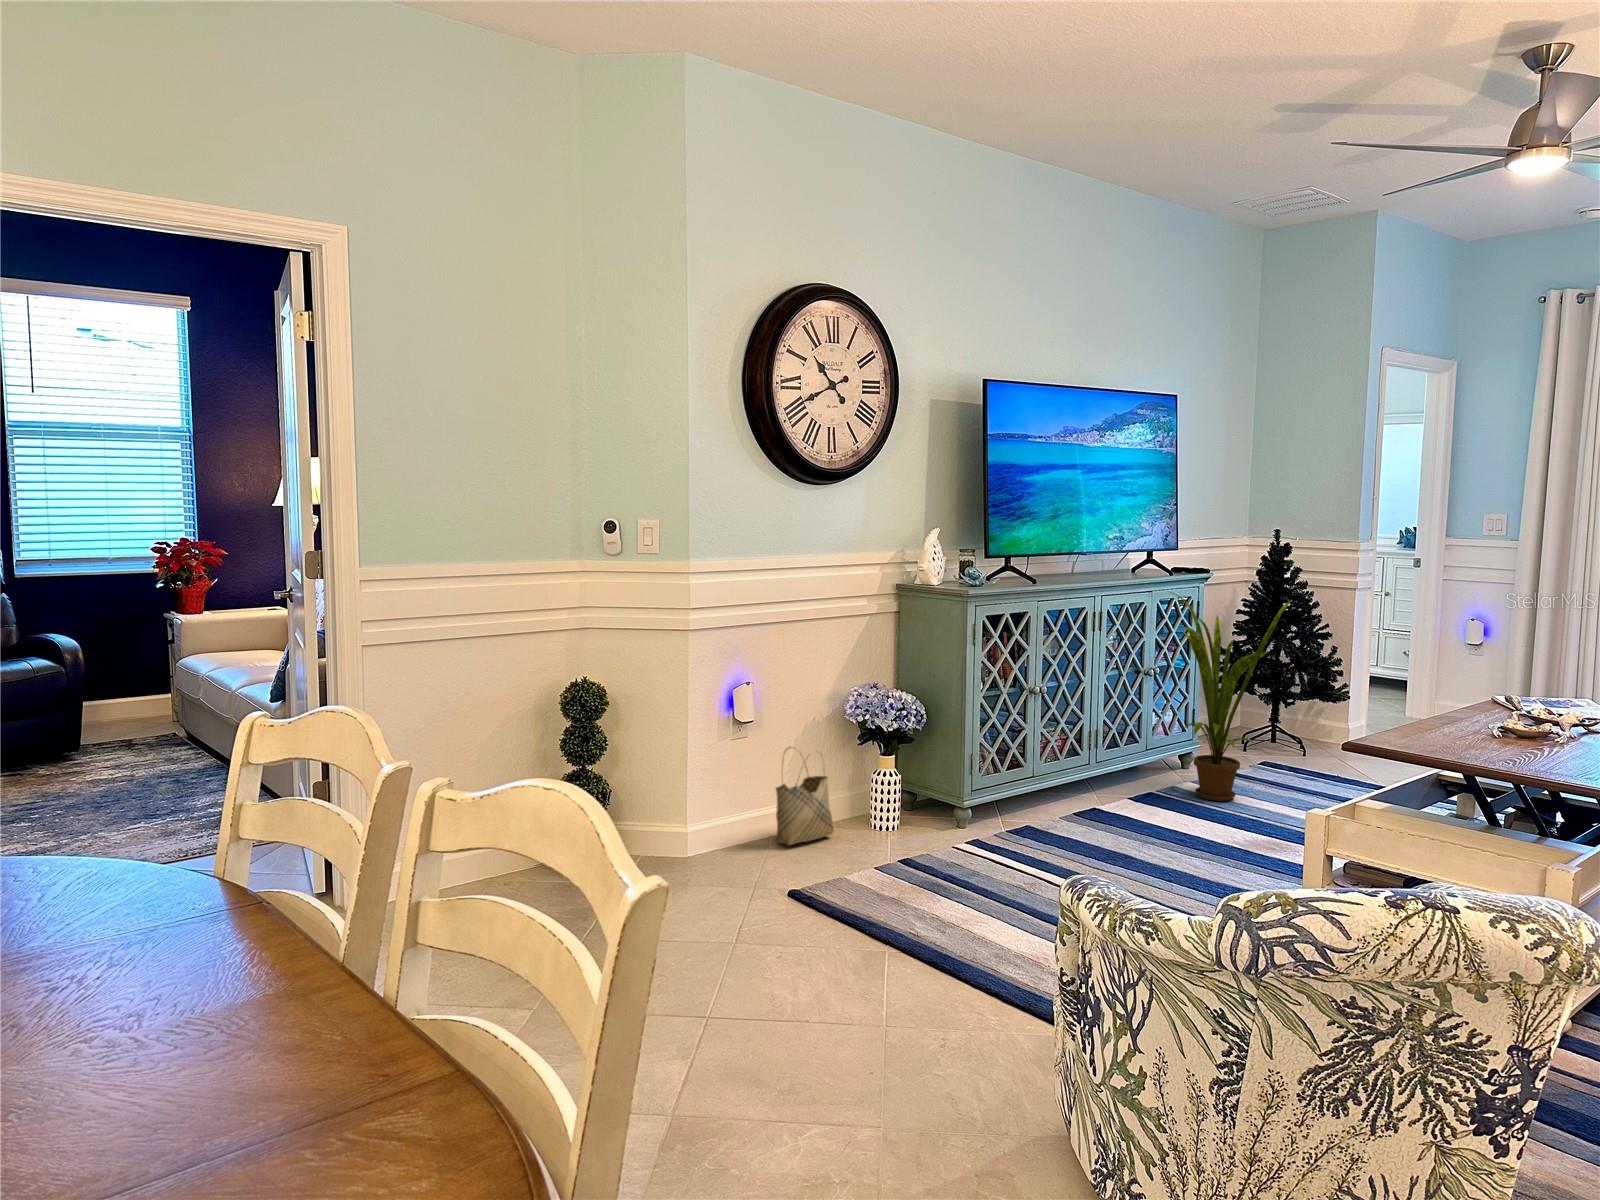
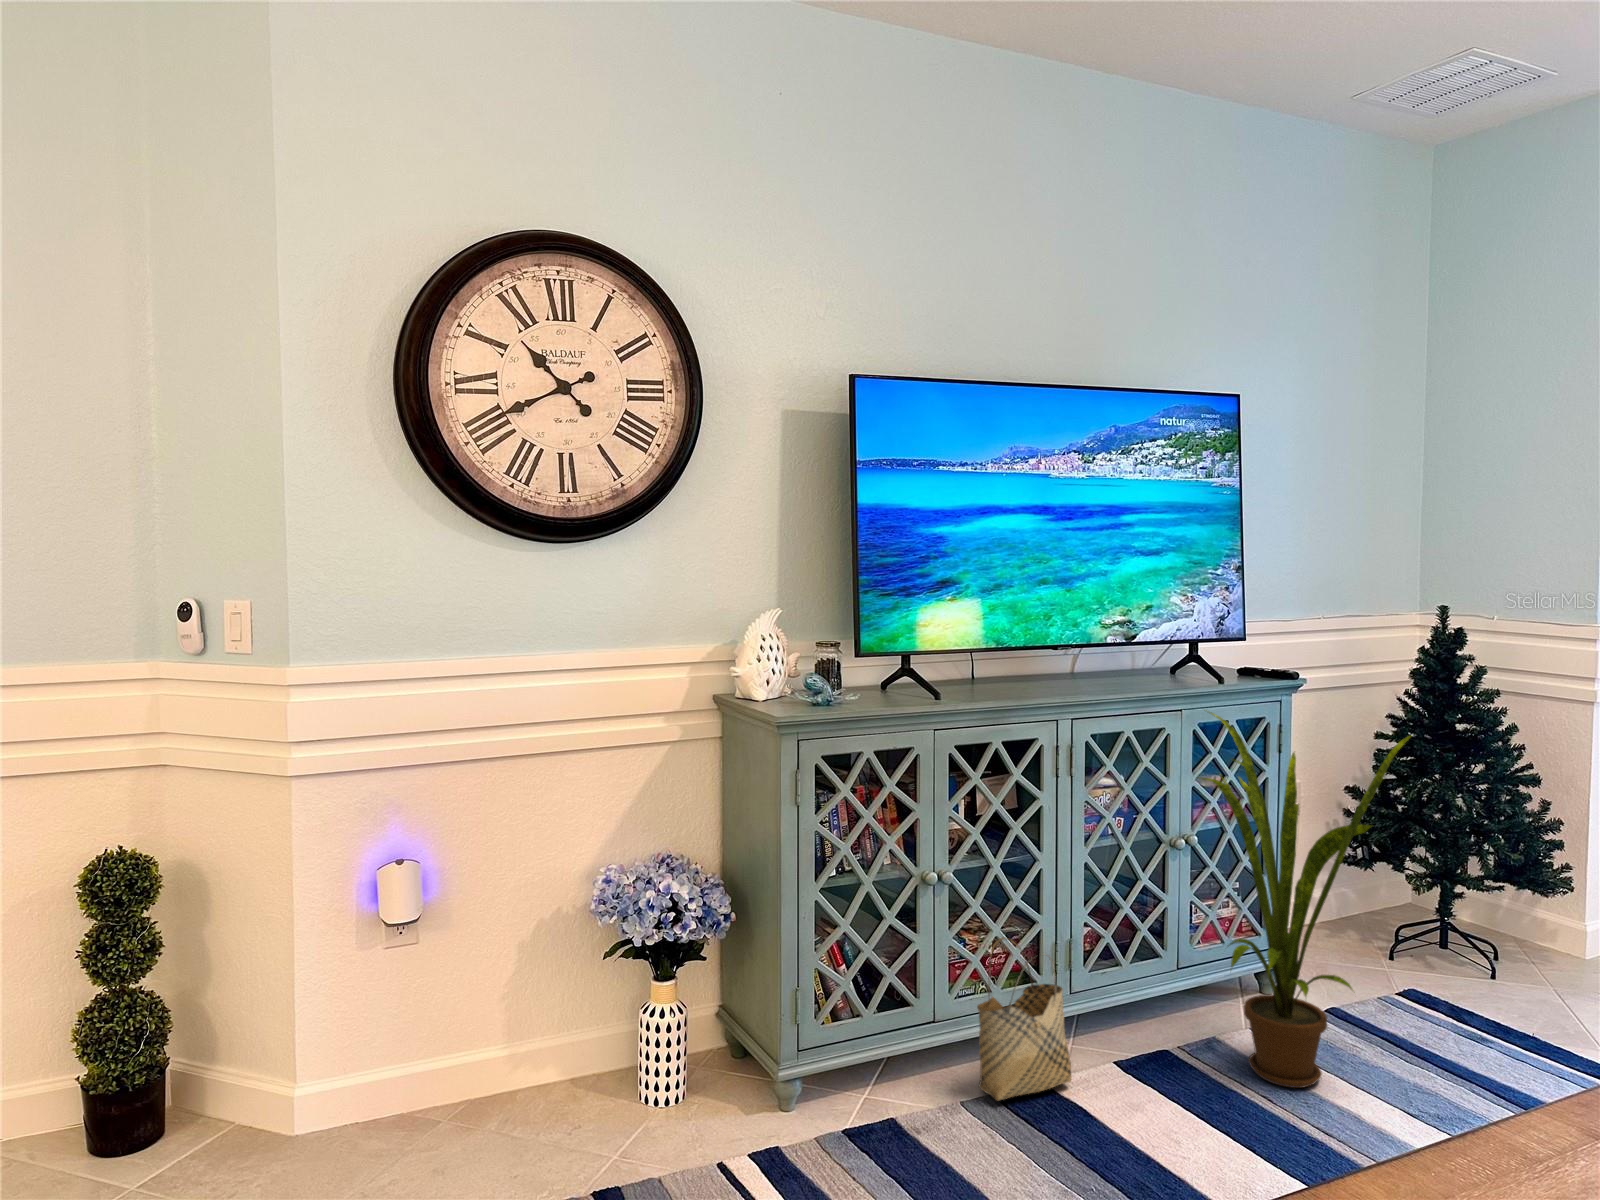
woven basket: present [776,747,833,845] -> present [977,937,1071,1101]

